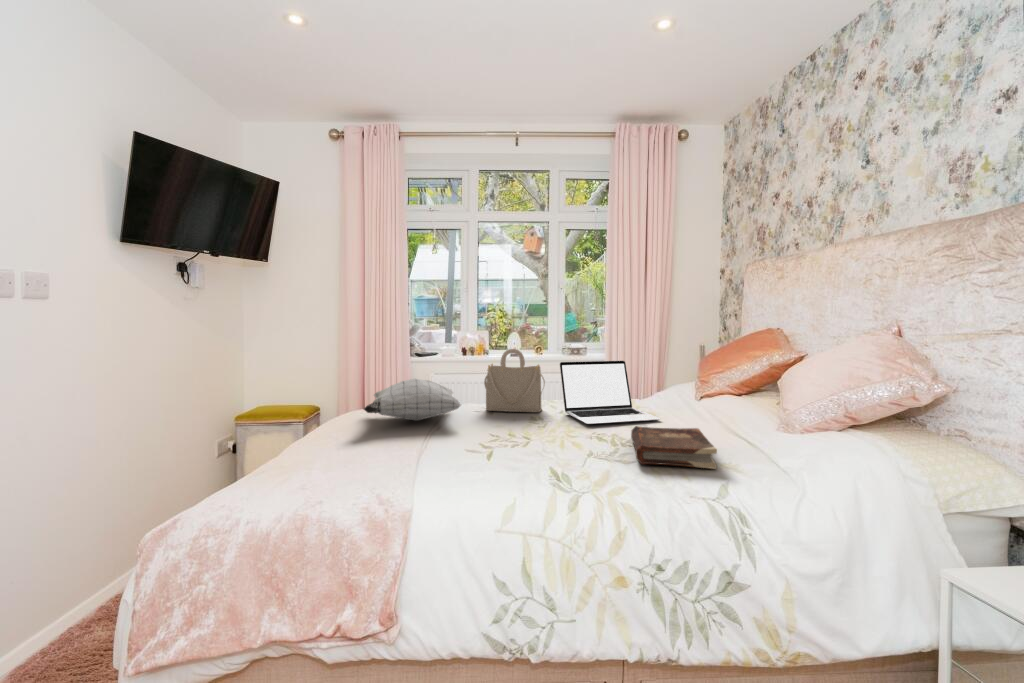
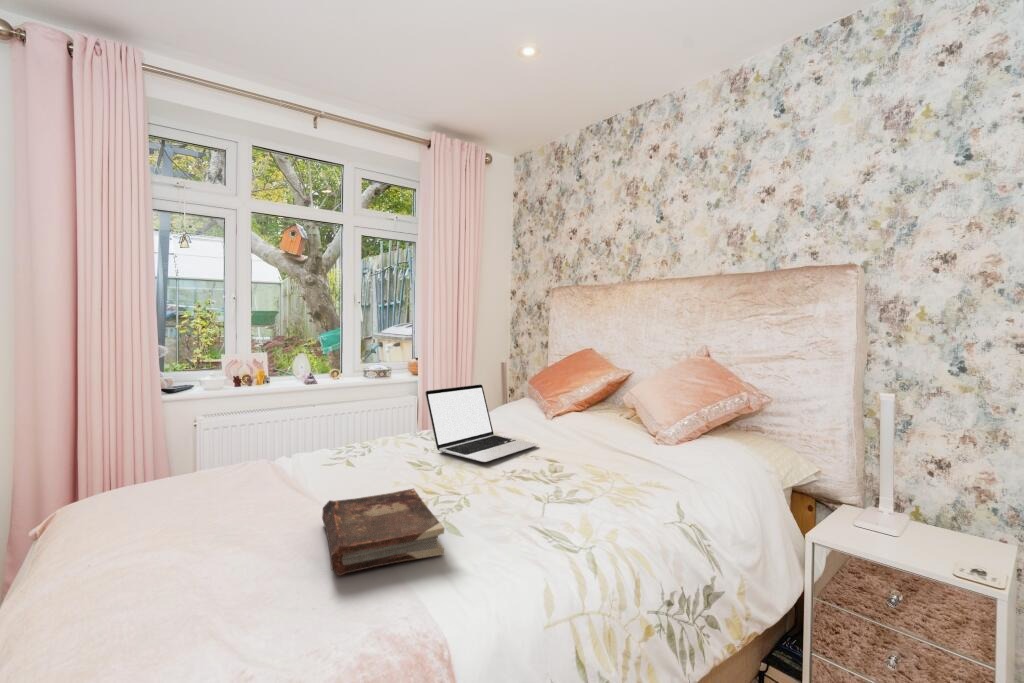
handbag: present [484,349,545,412] -> none [328,378,409,462]
pillow: present [364,379,461,421] -> none [141,433,337,506]
book: present [631,426,717,469] -> present [322,488,444,575]

